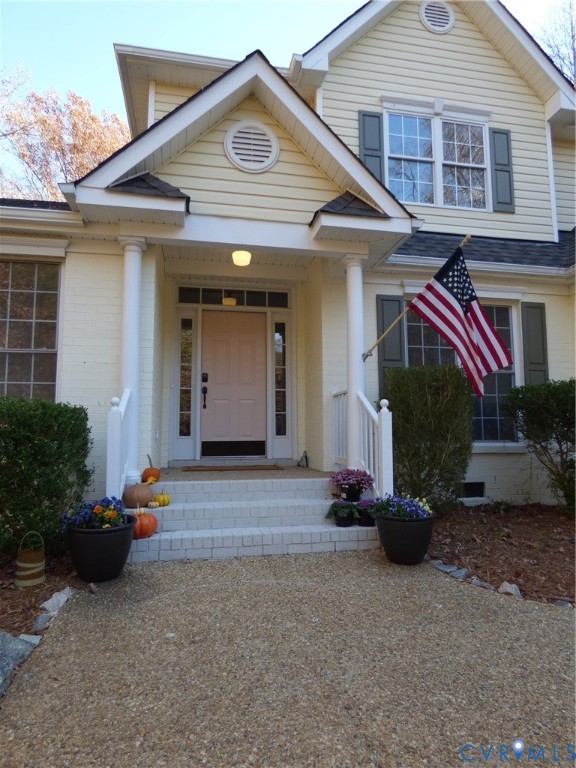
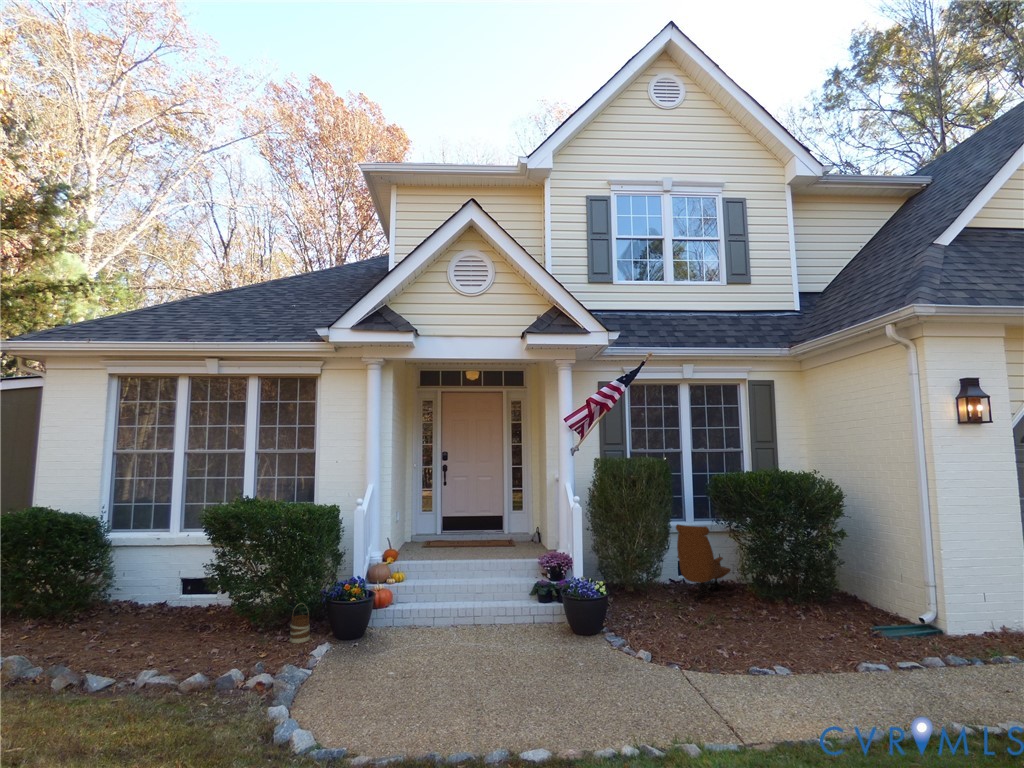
lounge chair: none [467,441,520,524] -> present [676,524,730,602]

